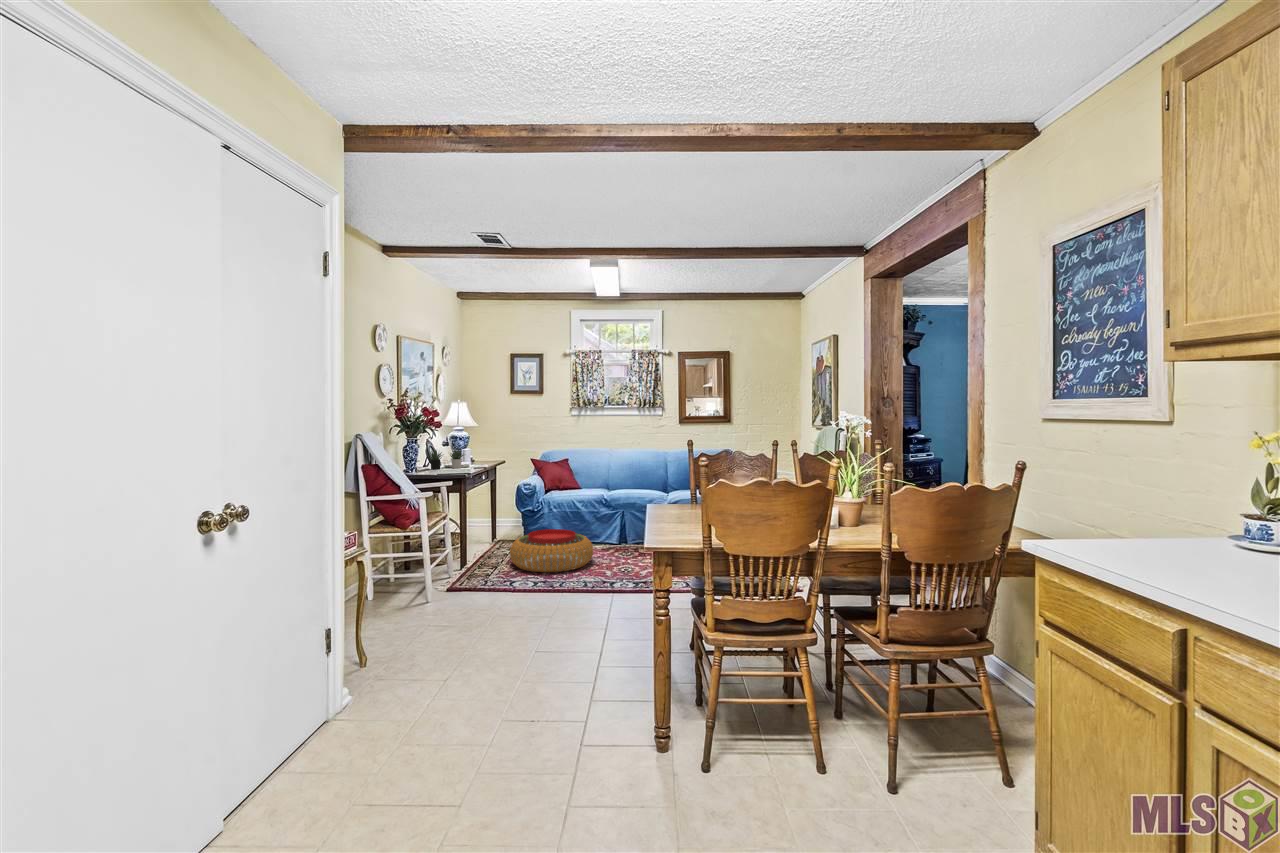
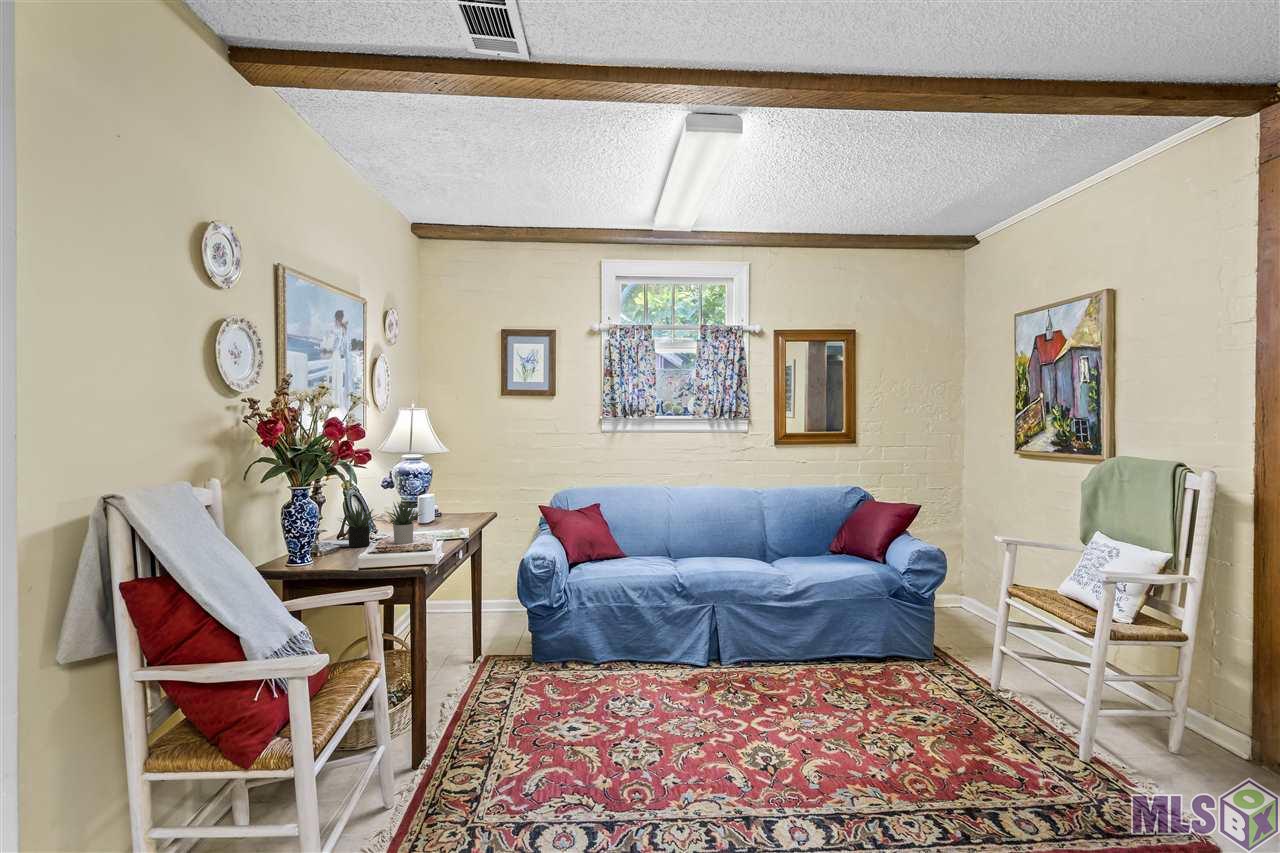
pouf: present [510,529,593,572] -> none [516,663,691,788]

